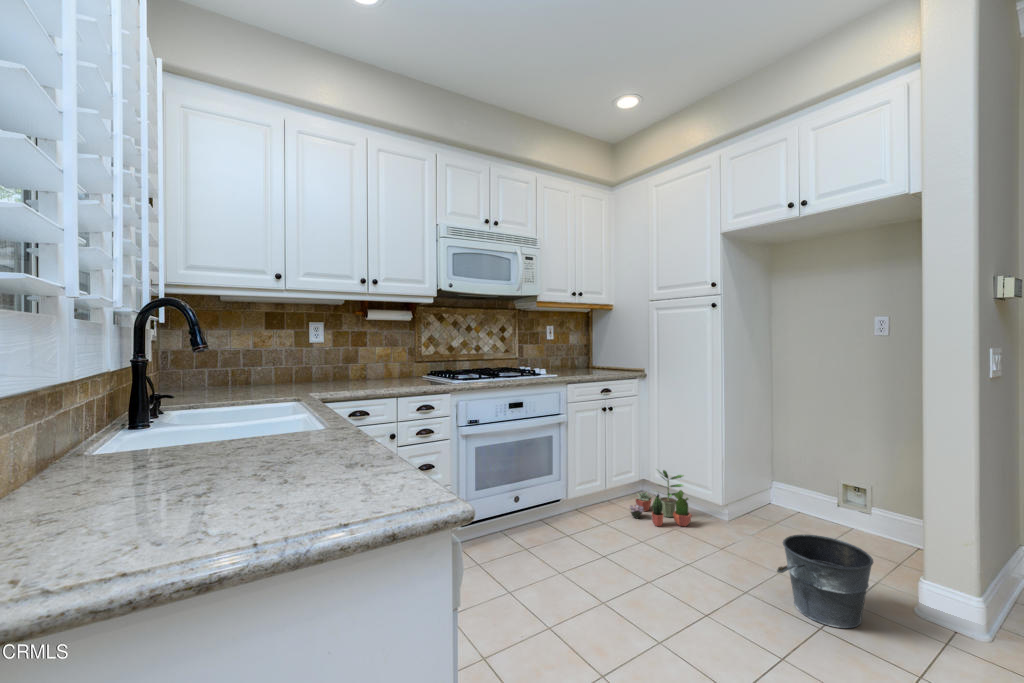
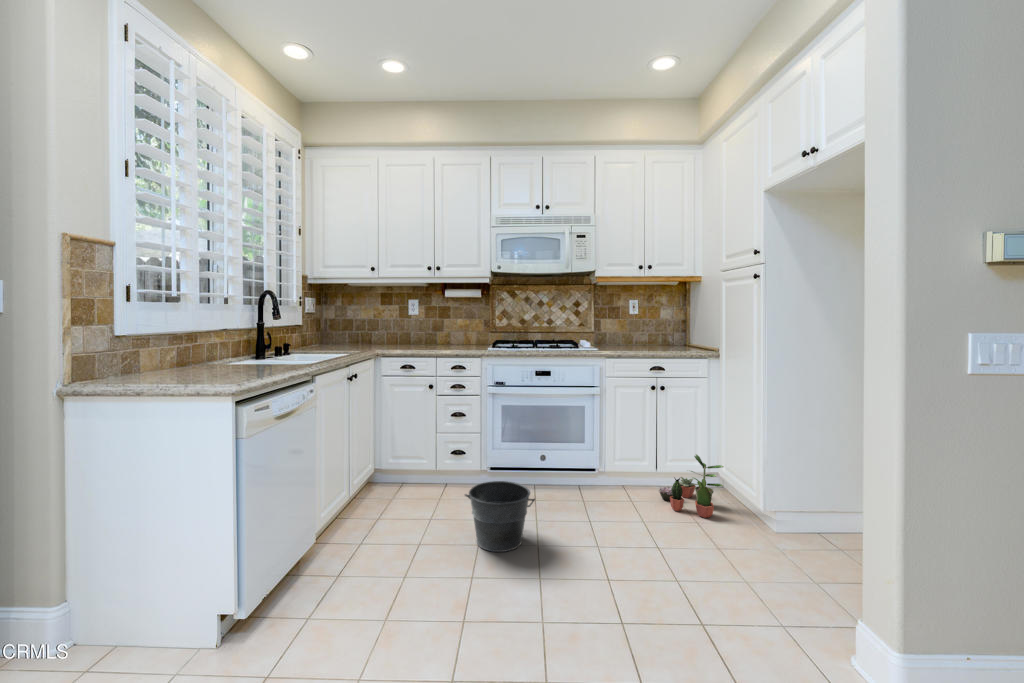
bucket: present [777,535,874,628] -> present [465,481,535,552]

